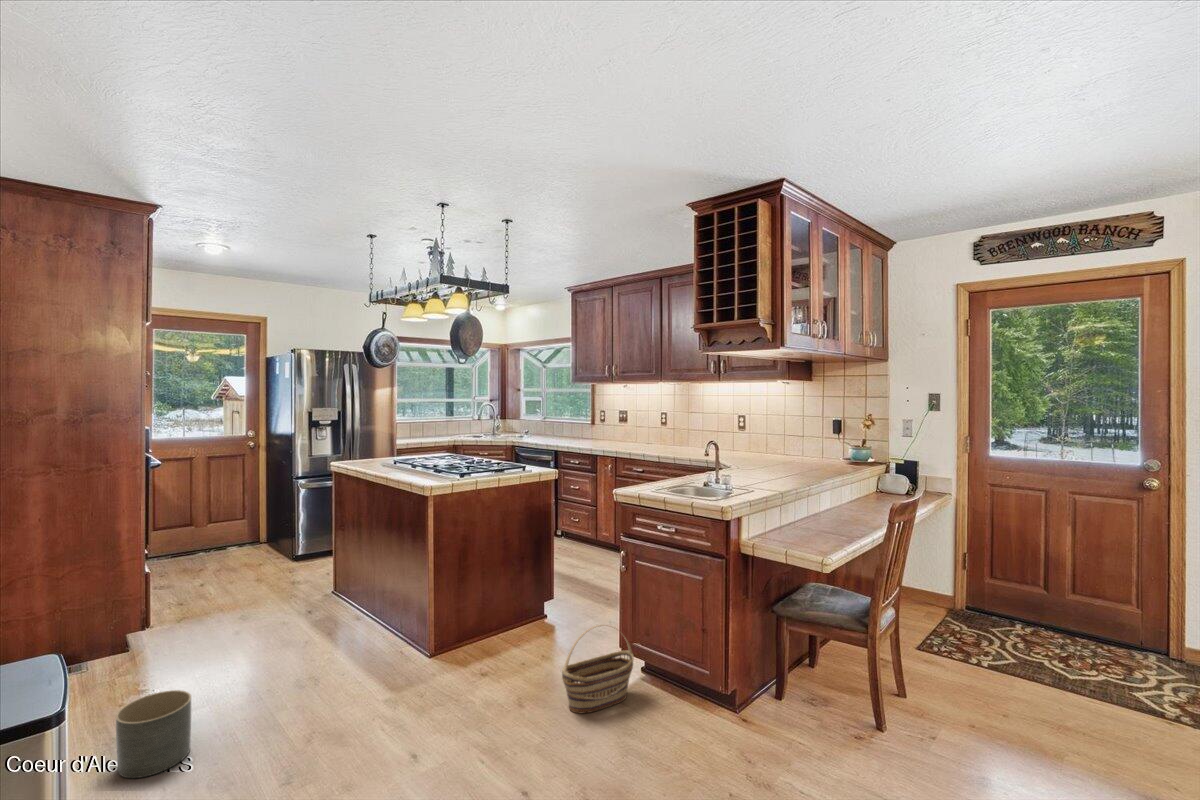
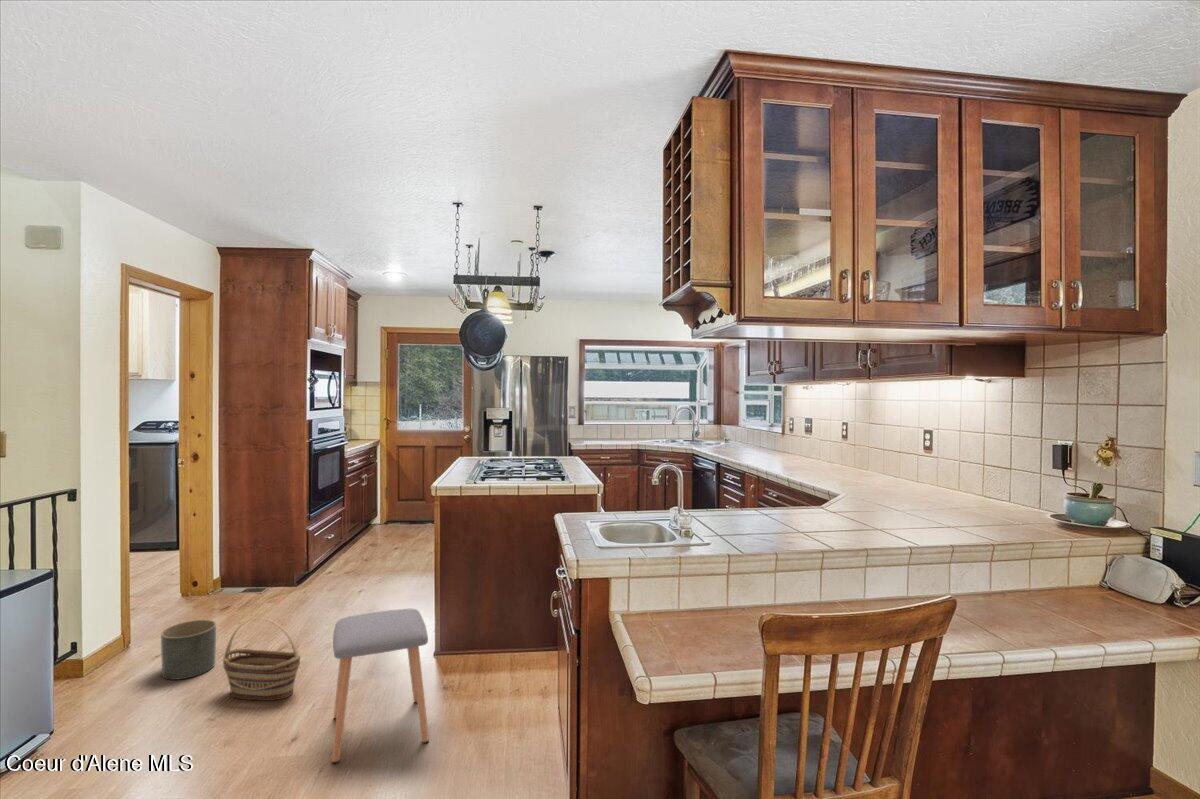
stool: none [430,600,545,749] -> present [332,608,429,763]
basket: present [562,625,633,713] -> present [223,618,300,701]

